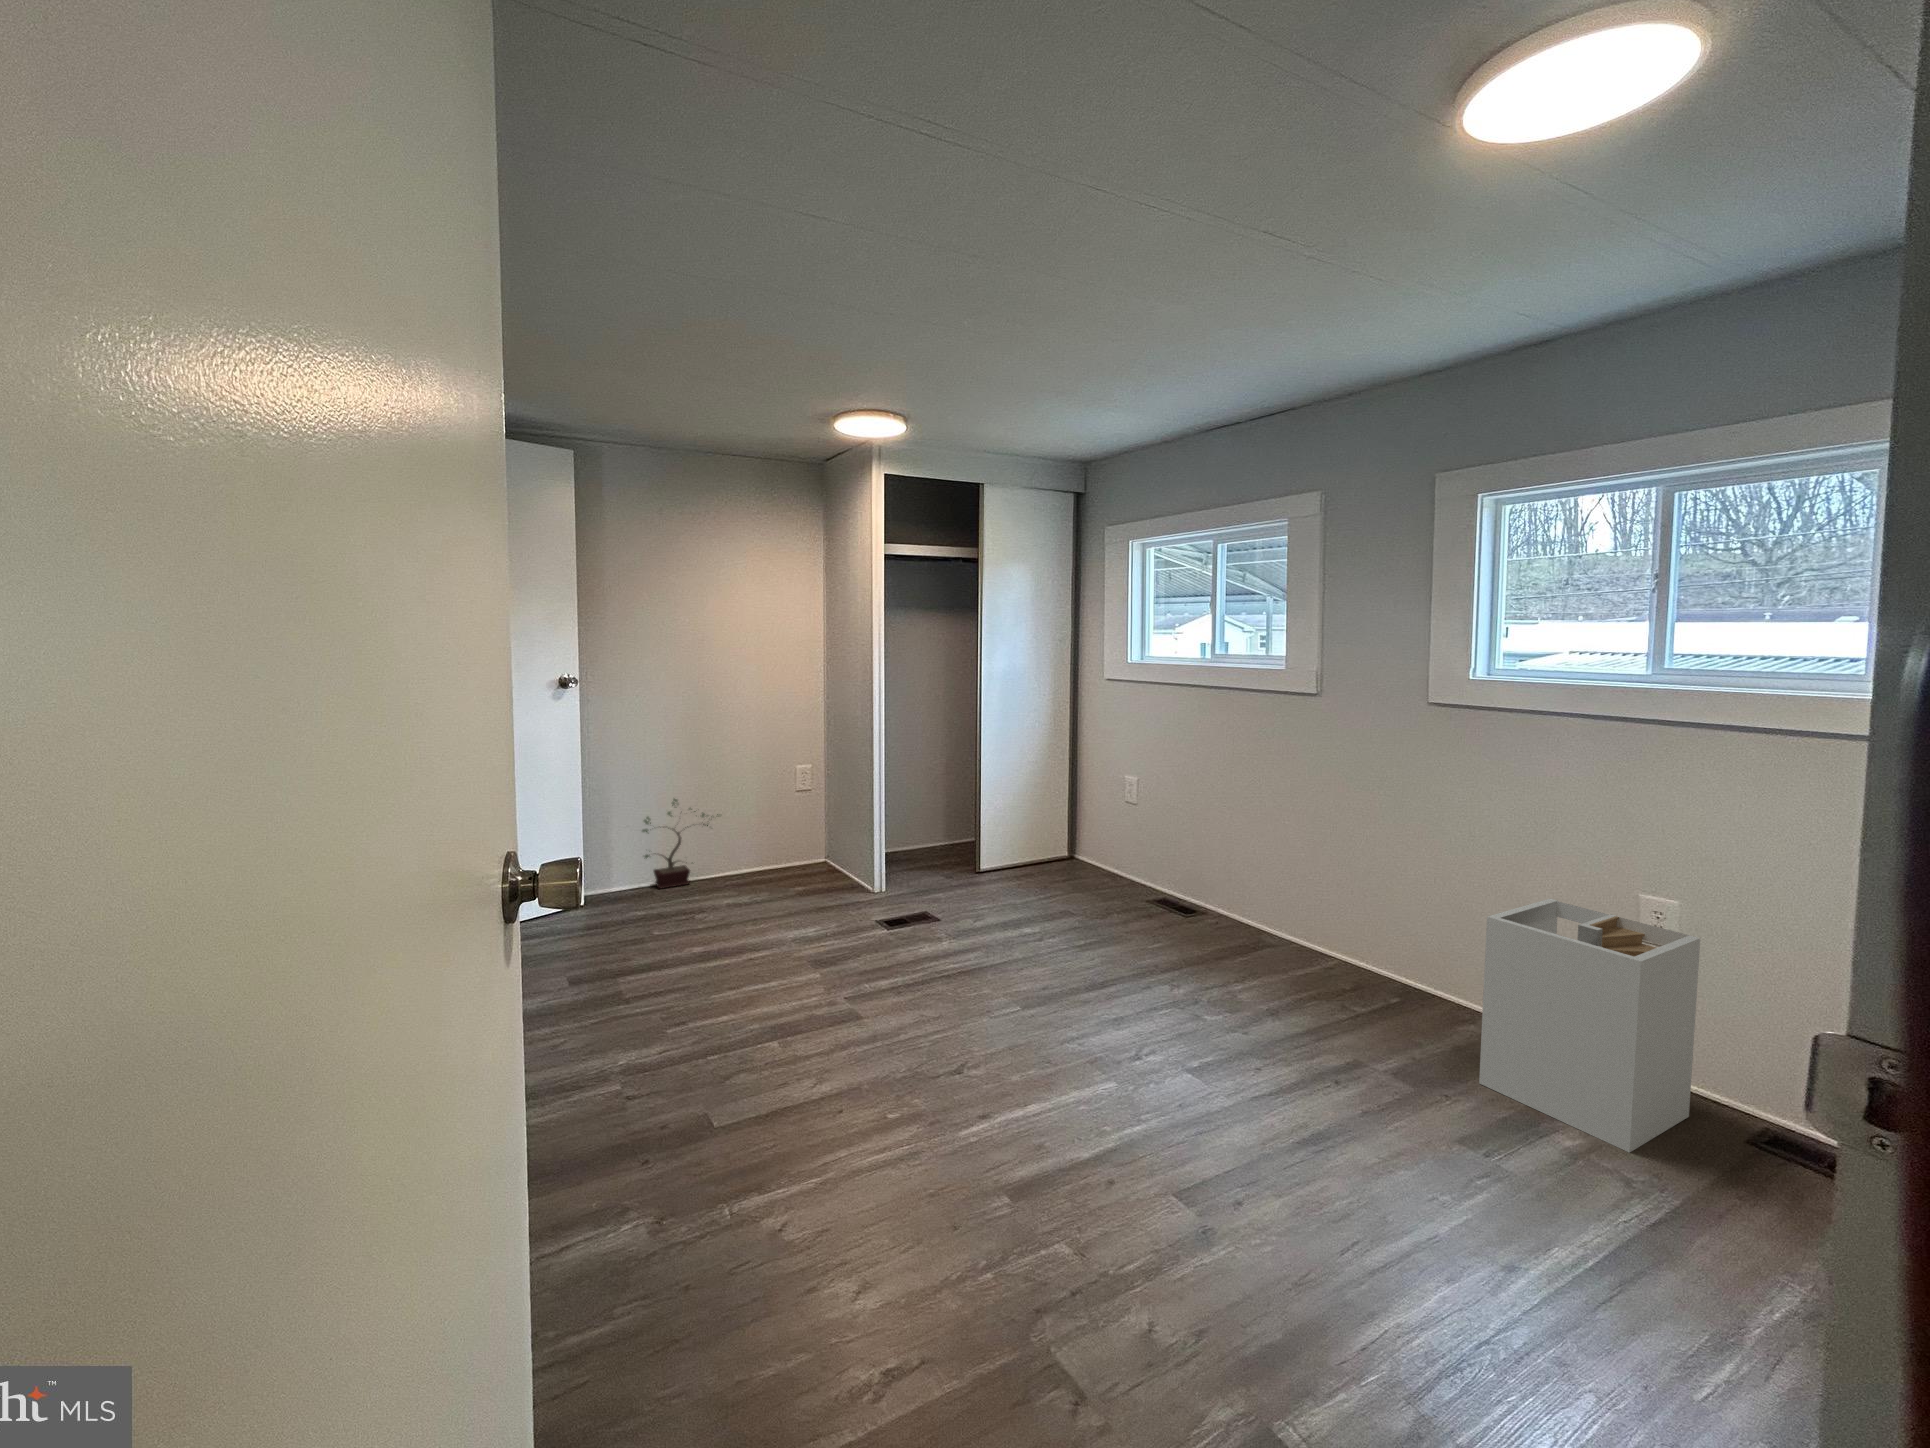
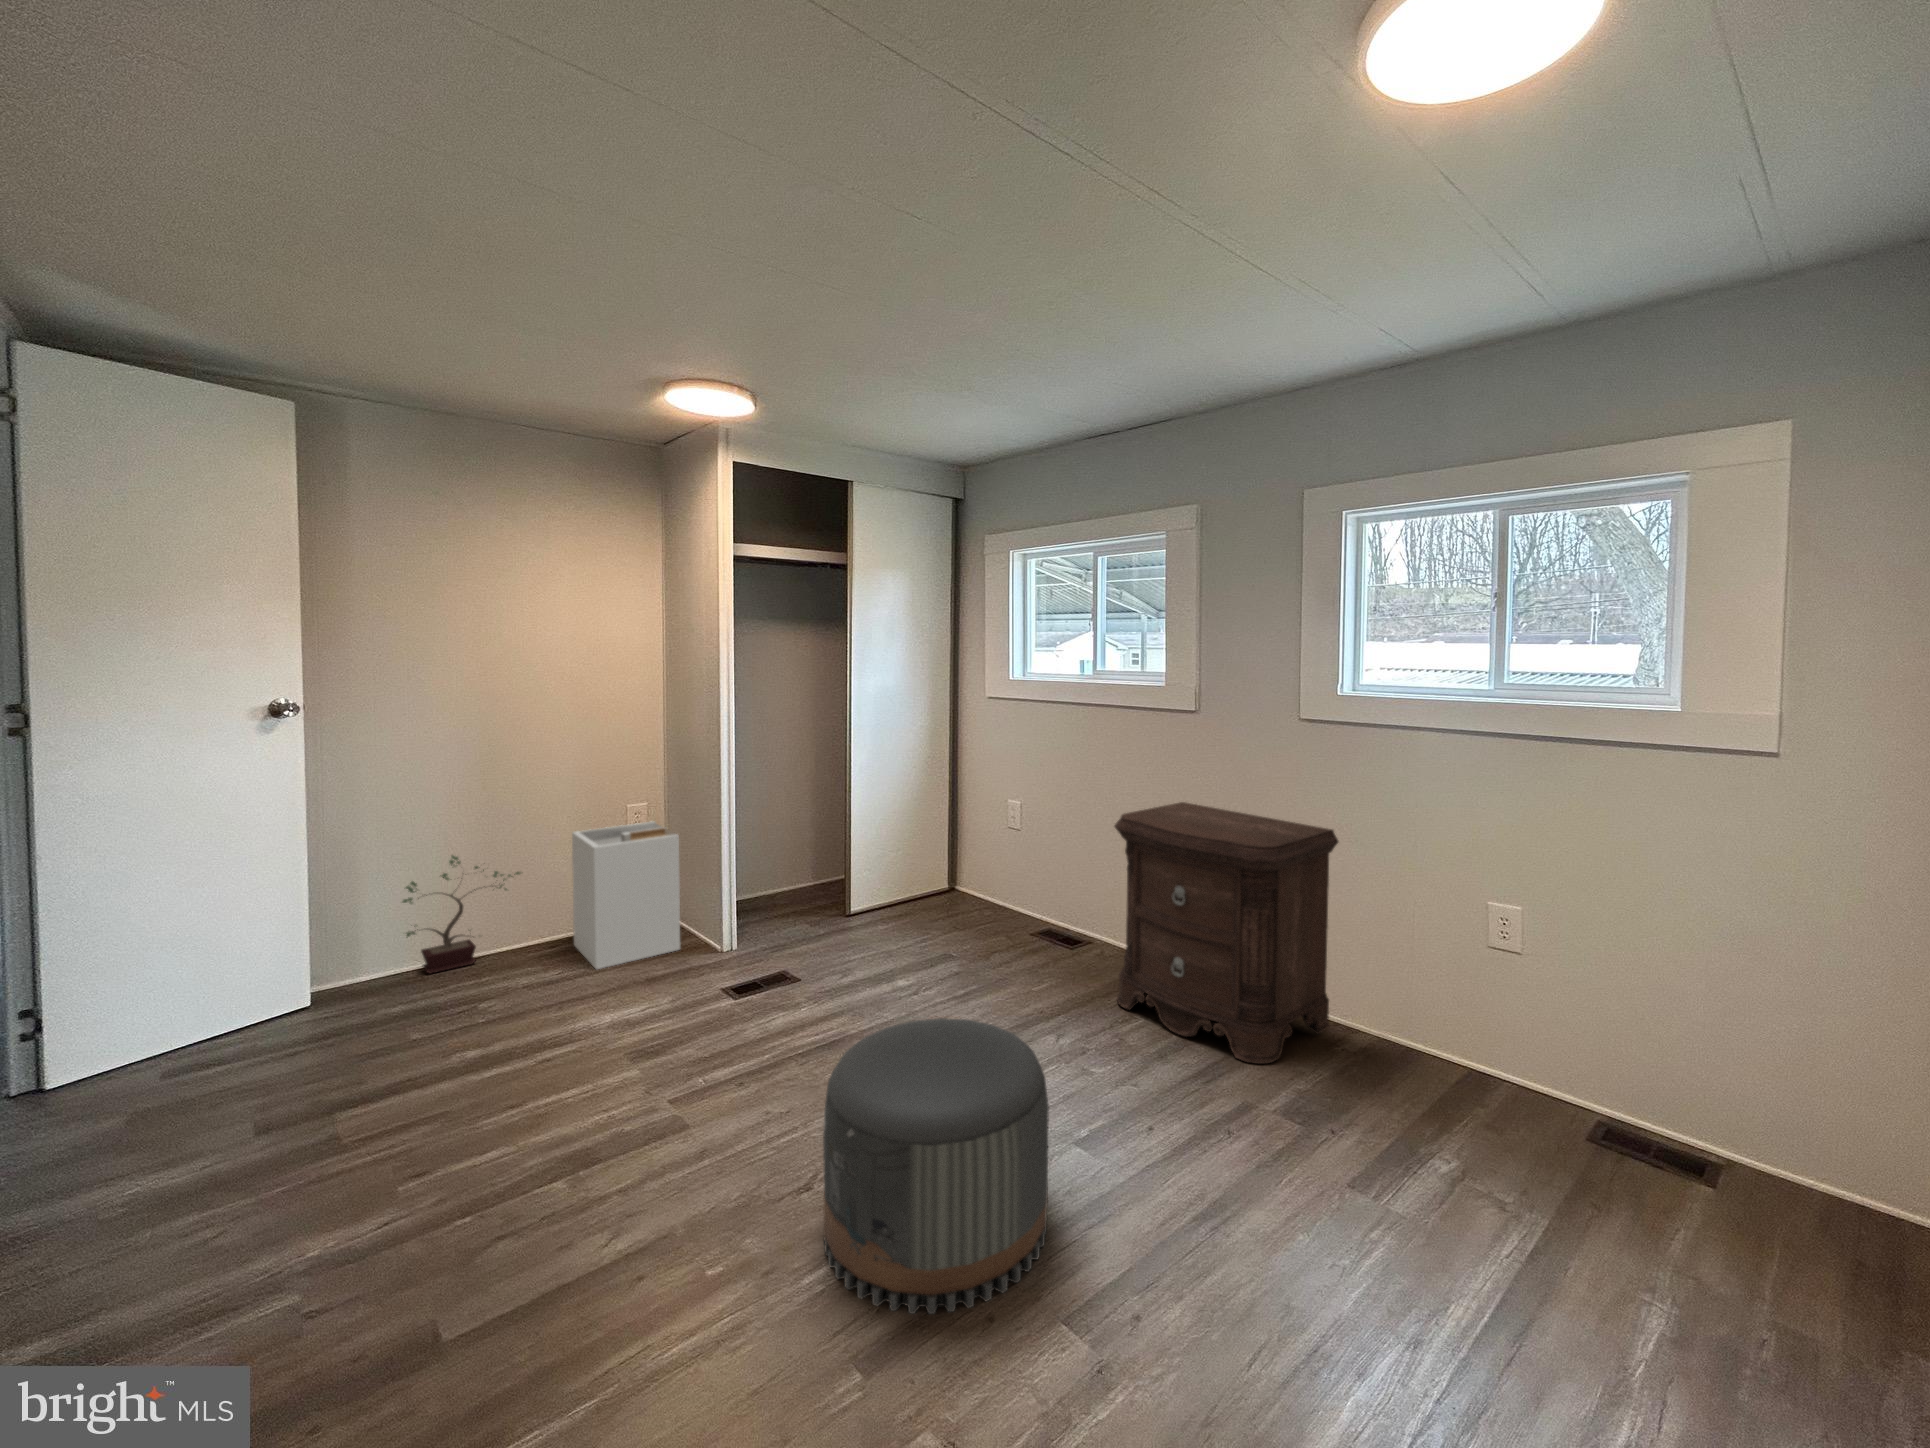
nightstand: none [1229,781,1471,1033] -> present [1115,802,1338,1064]
laundry hamper: present [1479,899,1700,1153] -> present [572,821,680,969]
pouf: none [974,947,1163,1172] -> present [823,1018,1049,1314]

